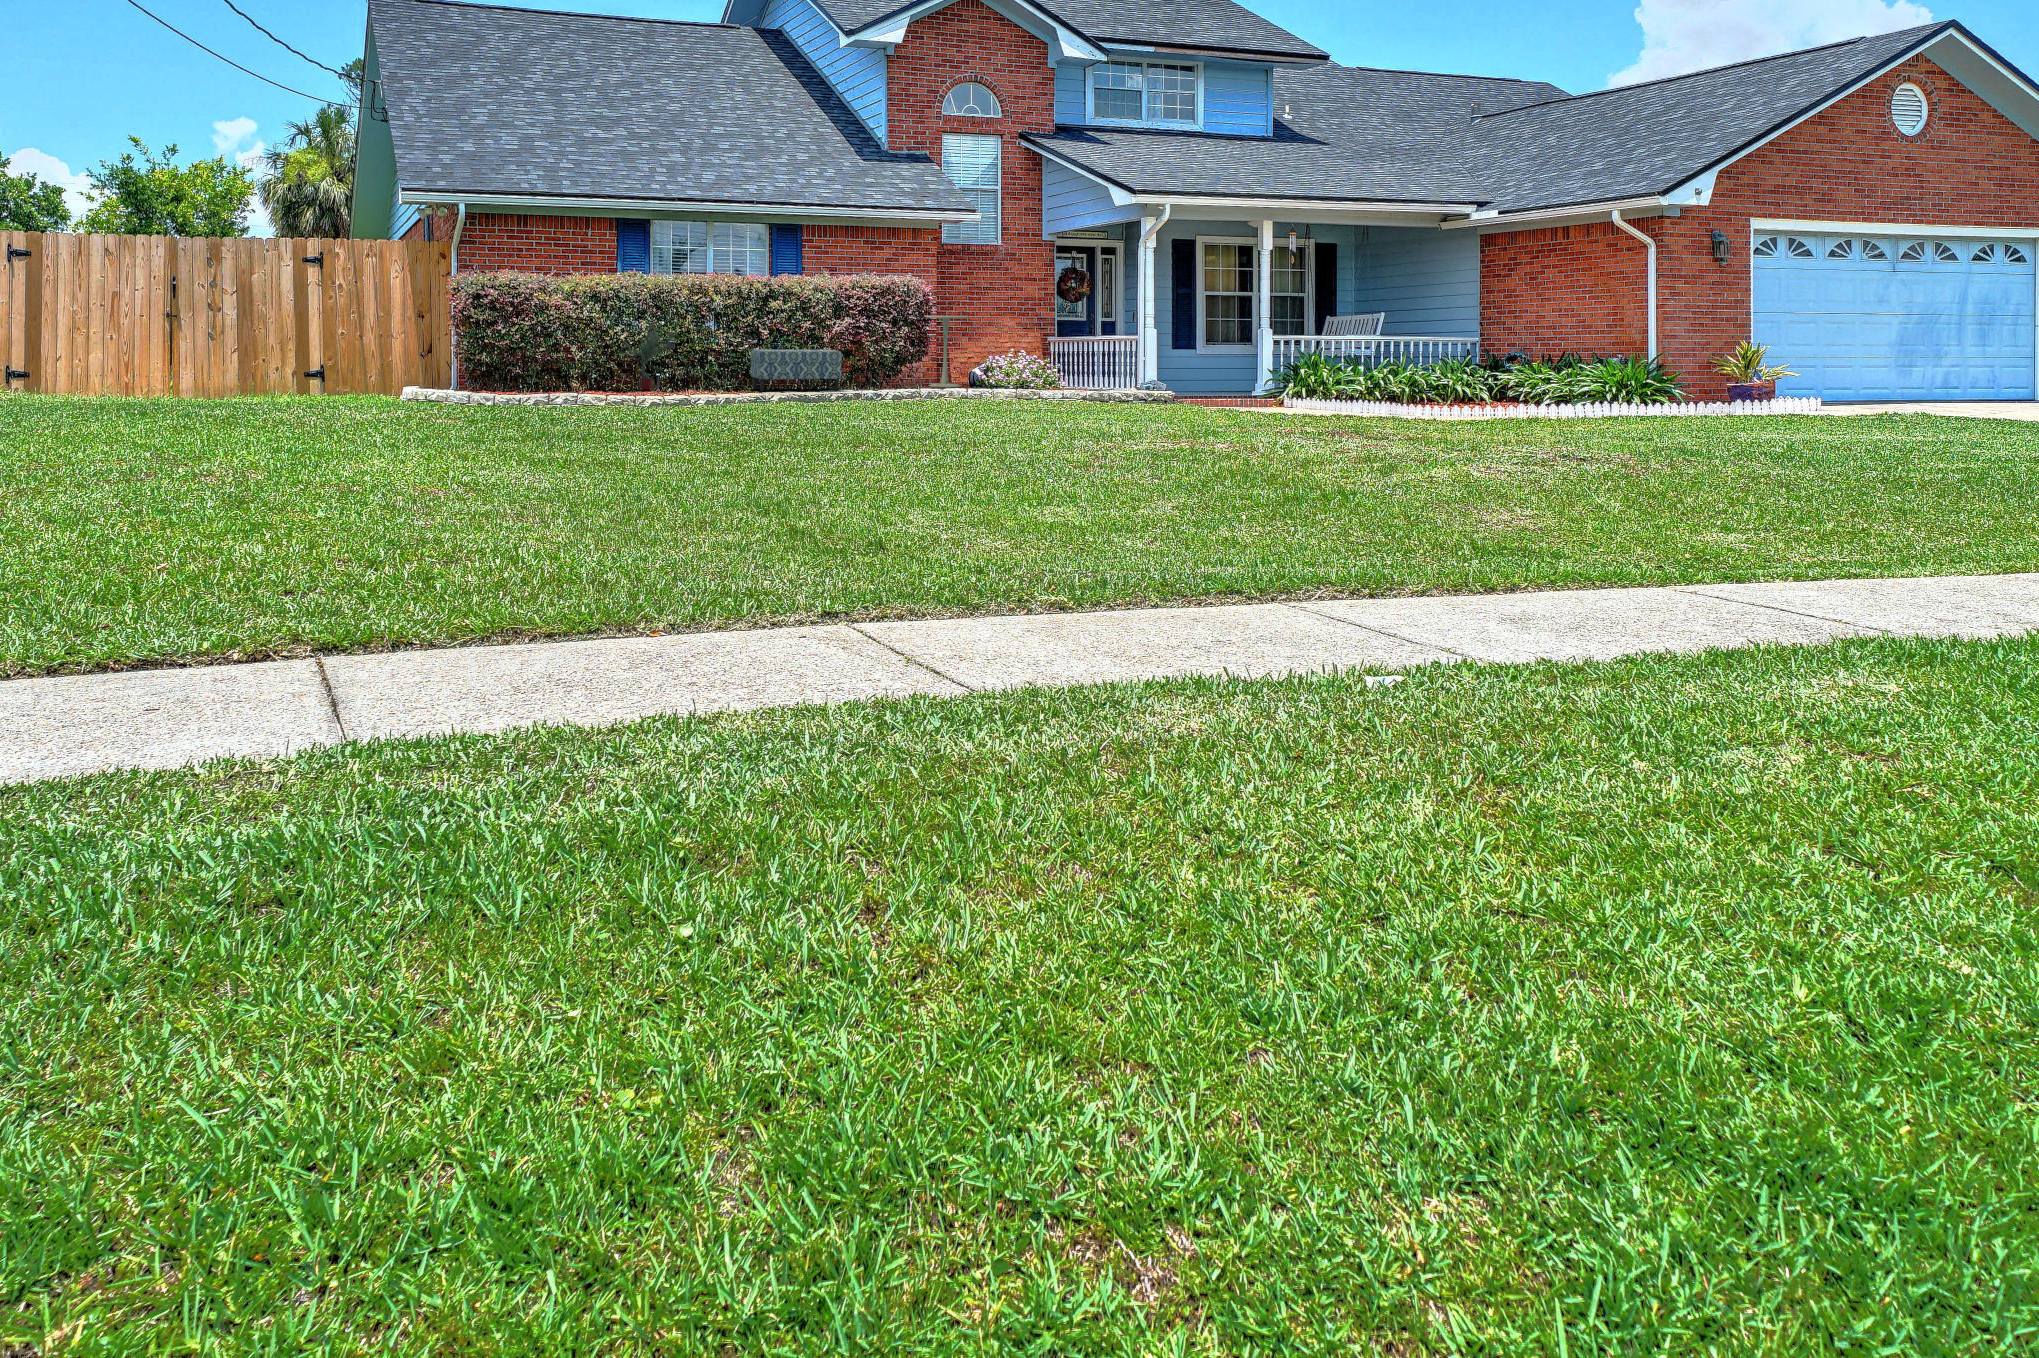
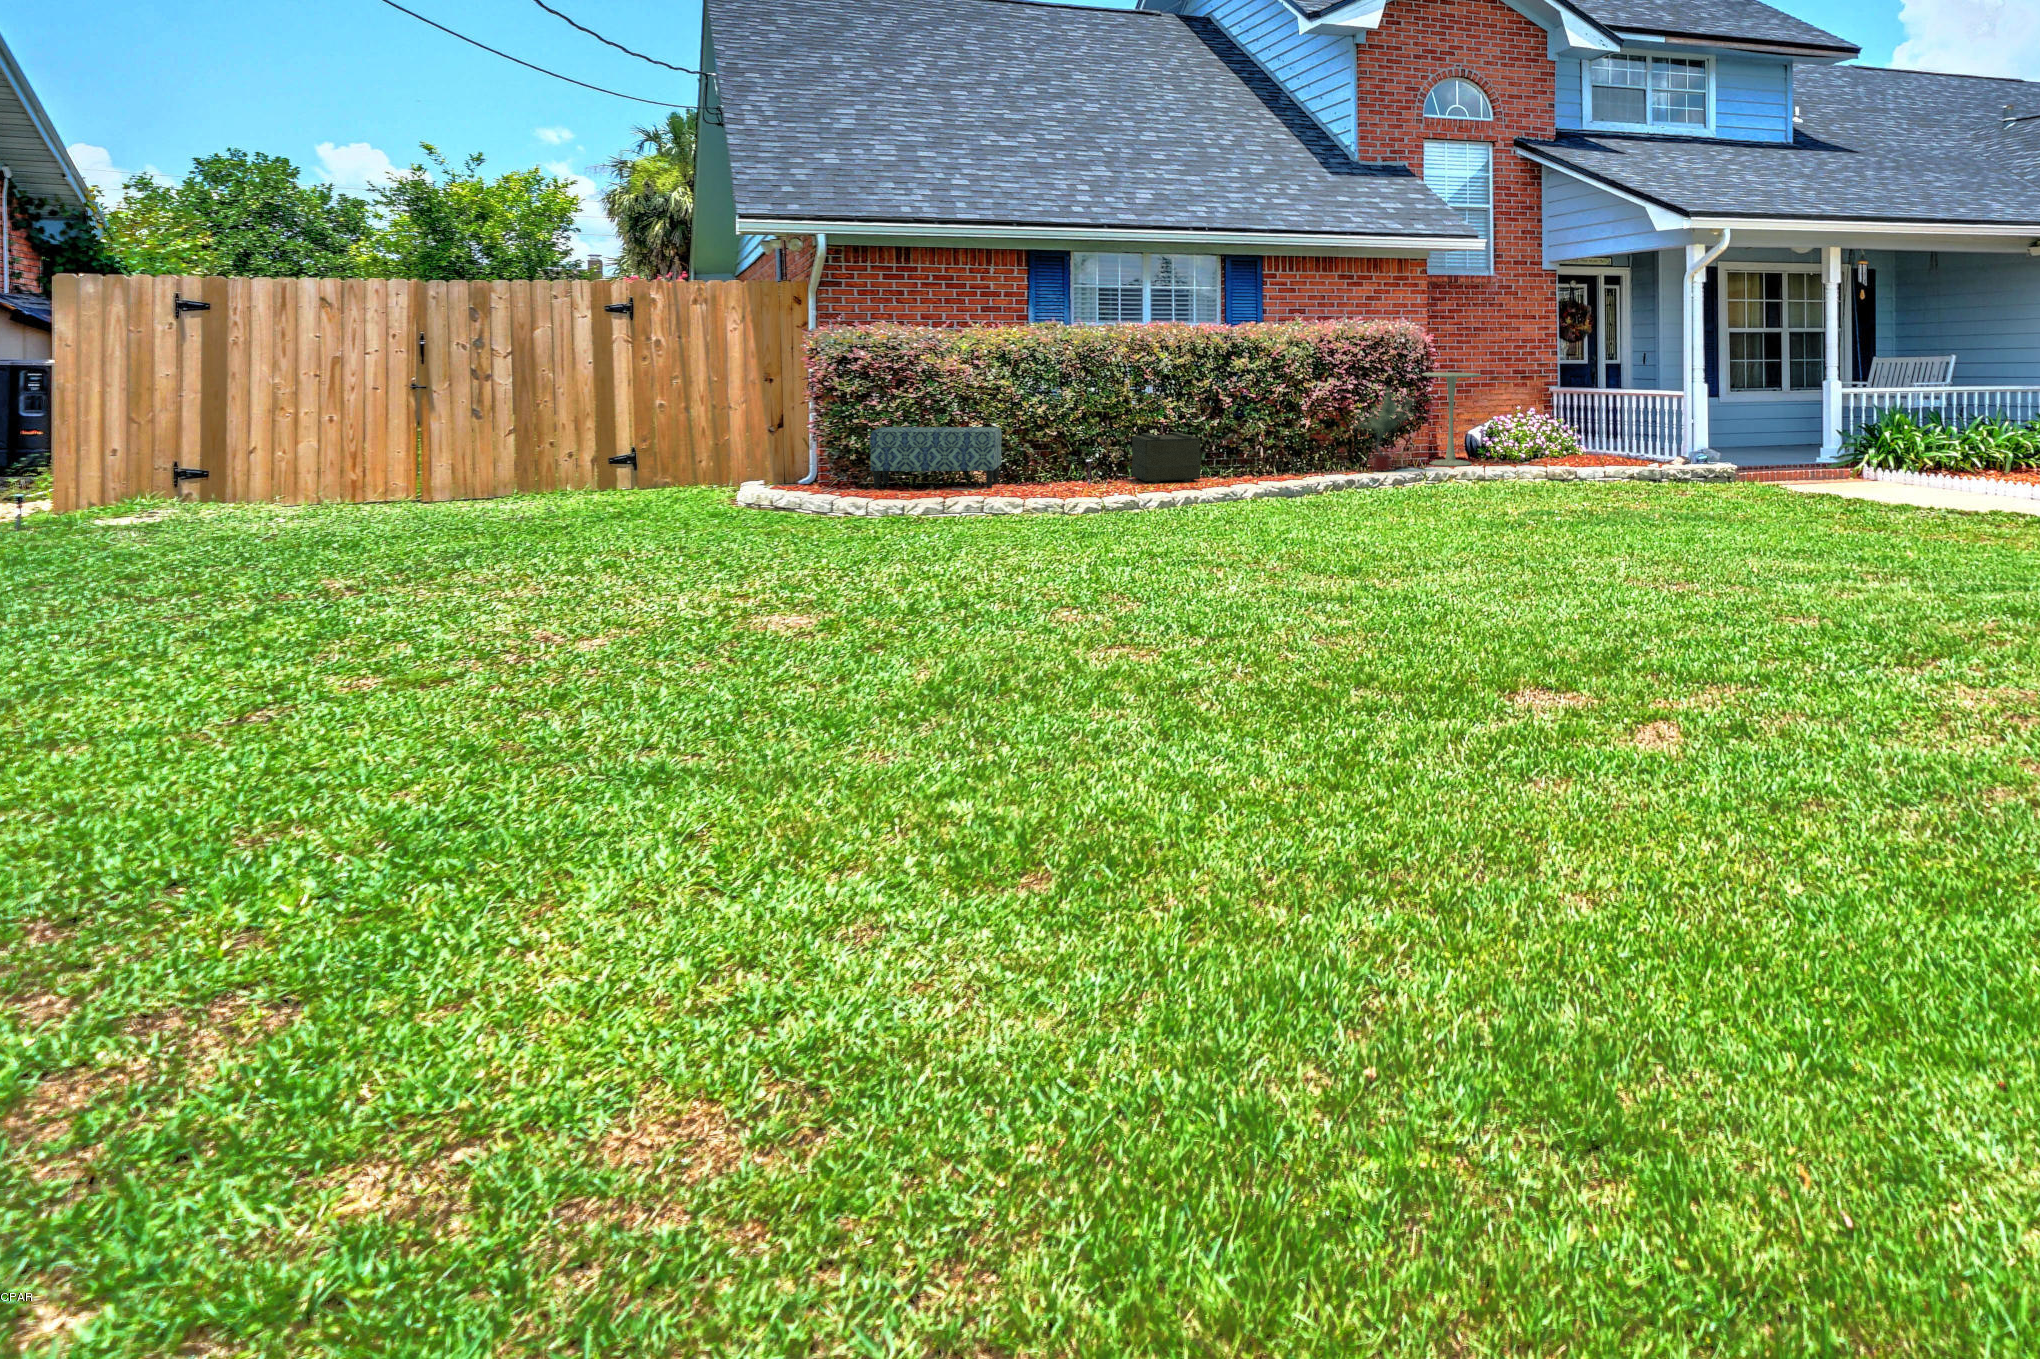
potted tree: present [618,325,674,391] -> present [1351,389,1414,471]
bench: present [751,349,842,392] -> present [870,427,1002,488]
wooden crate: none [694,355,744,392] -> present [1132,432,1201,483]

